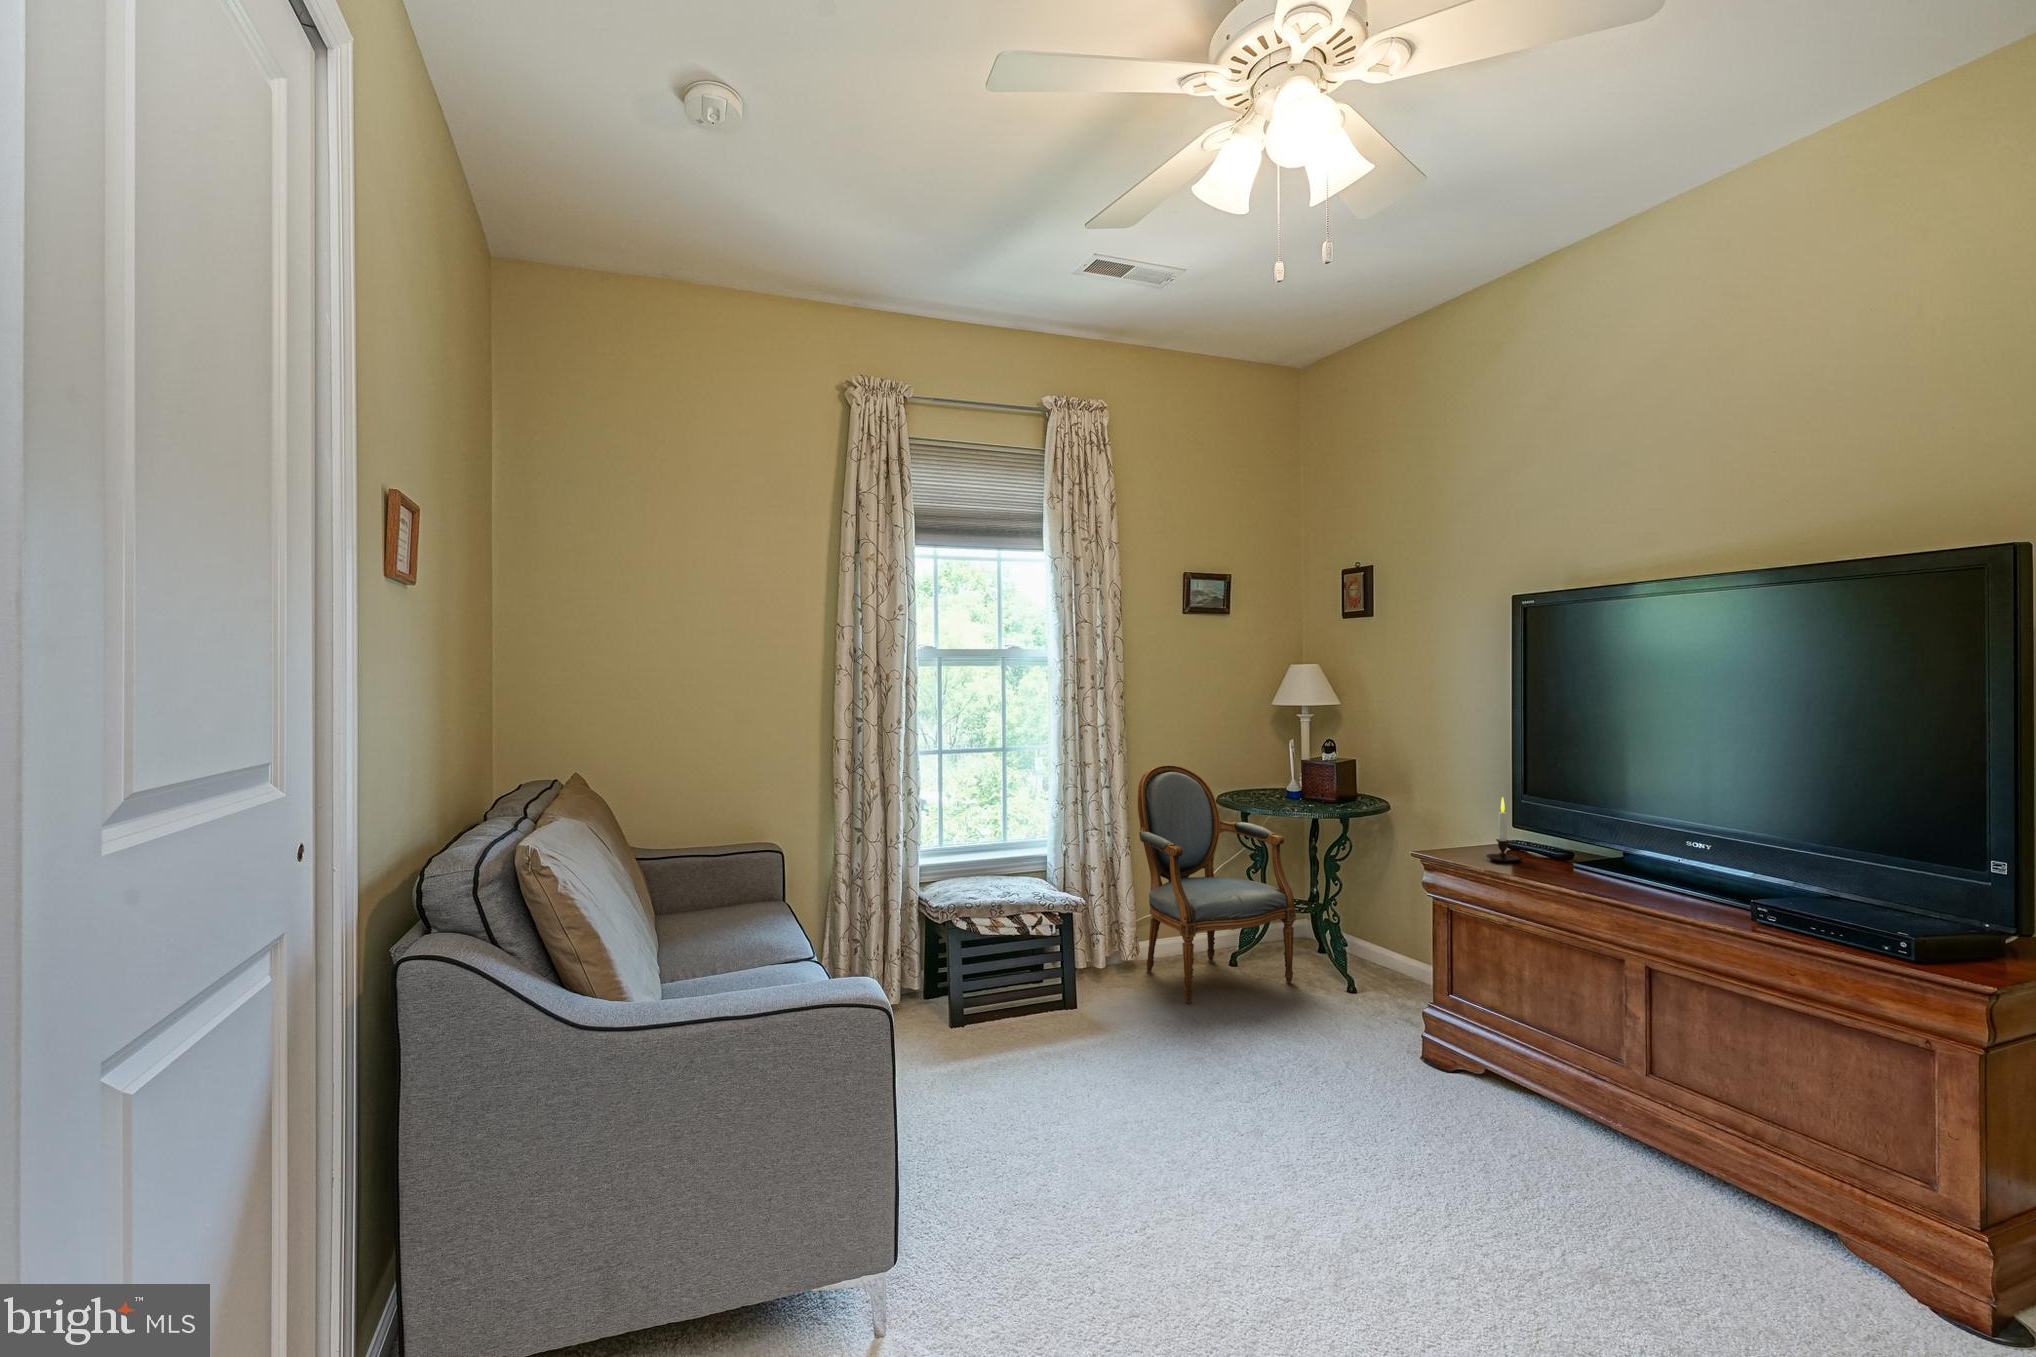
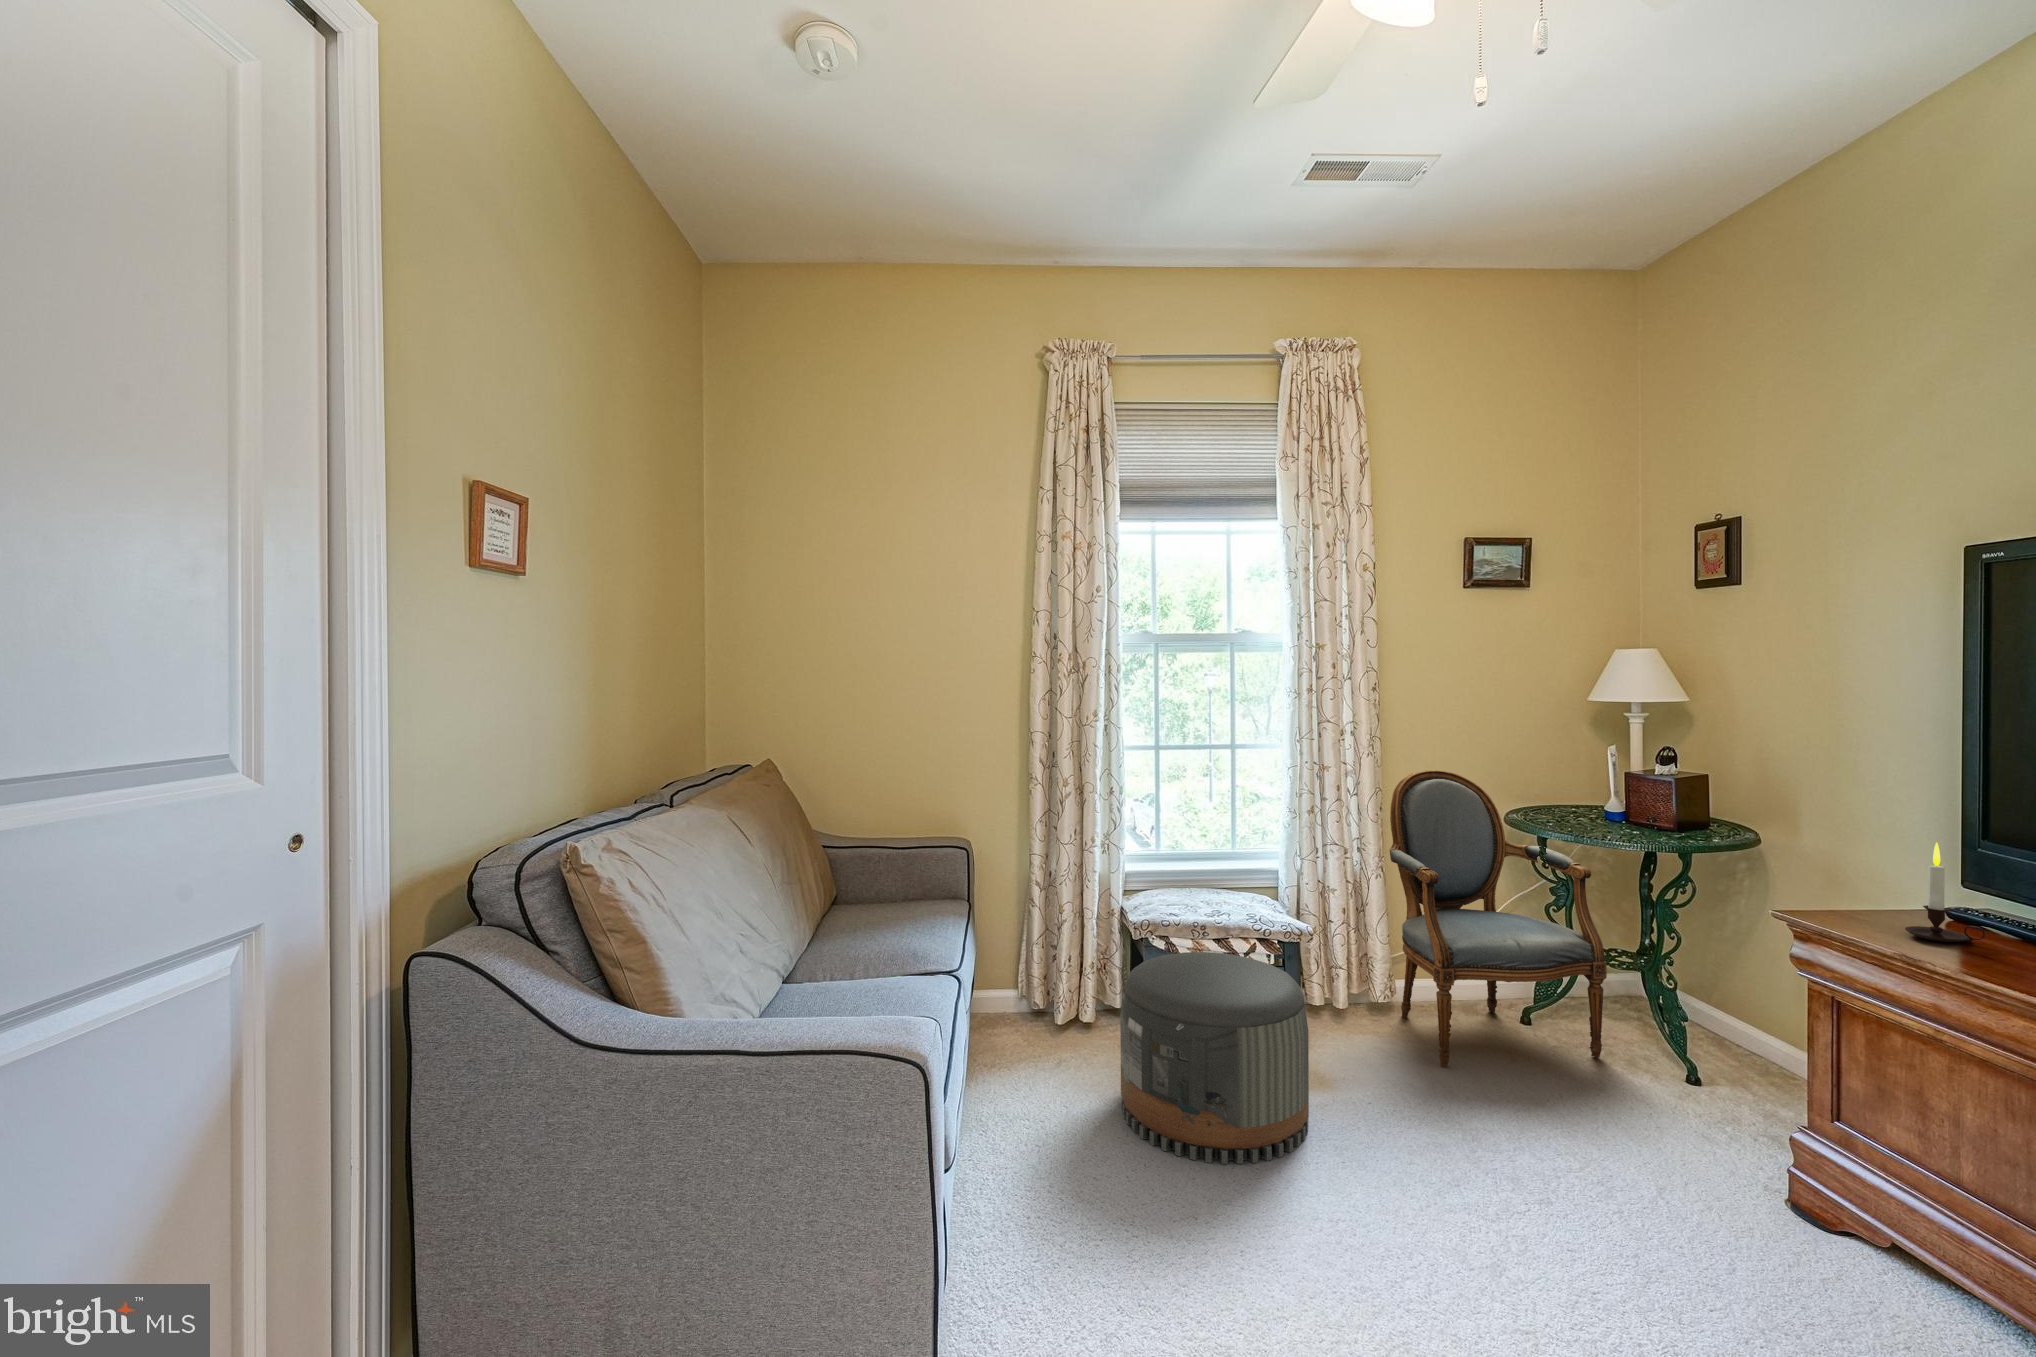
pouf: none [949,927,1105,1098] -> present [1120,952,1309,1164]

